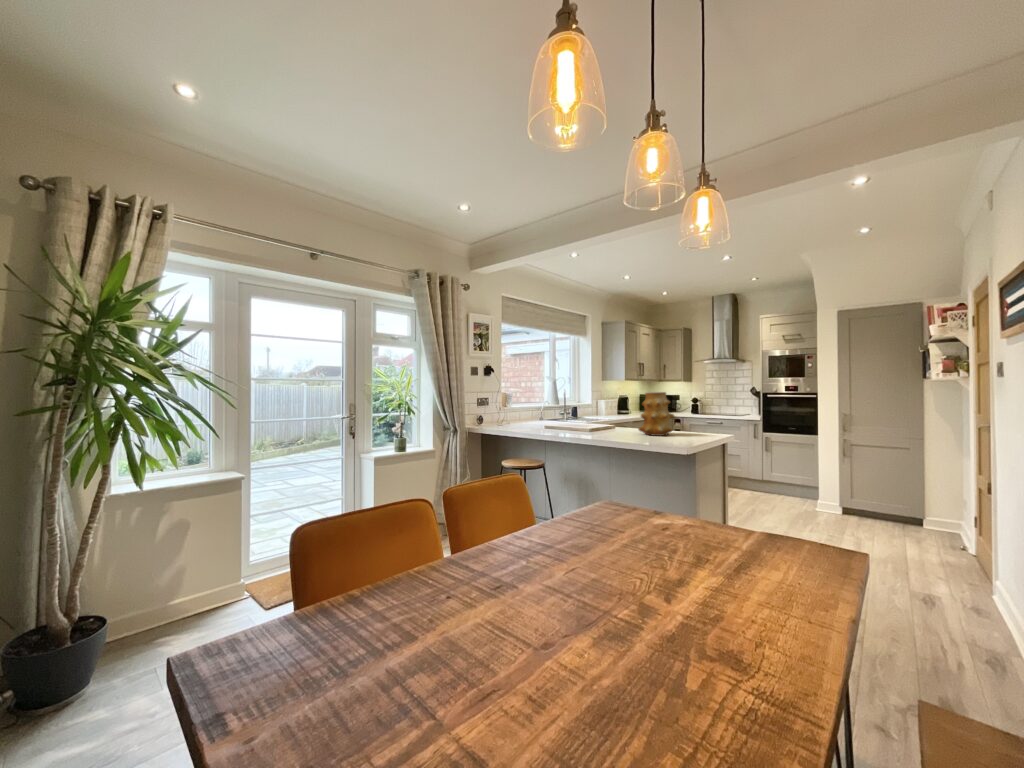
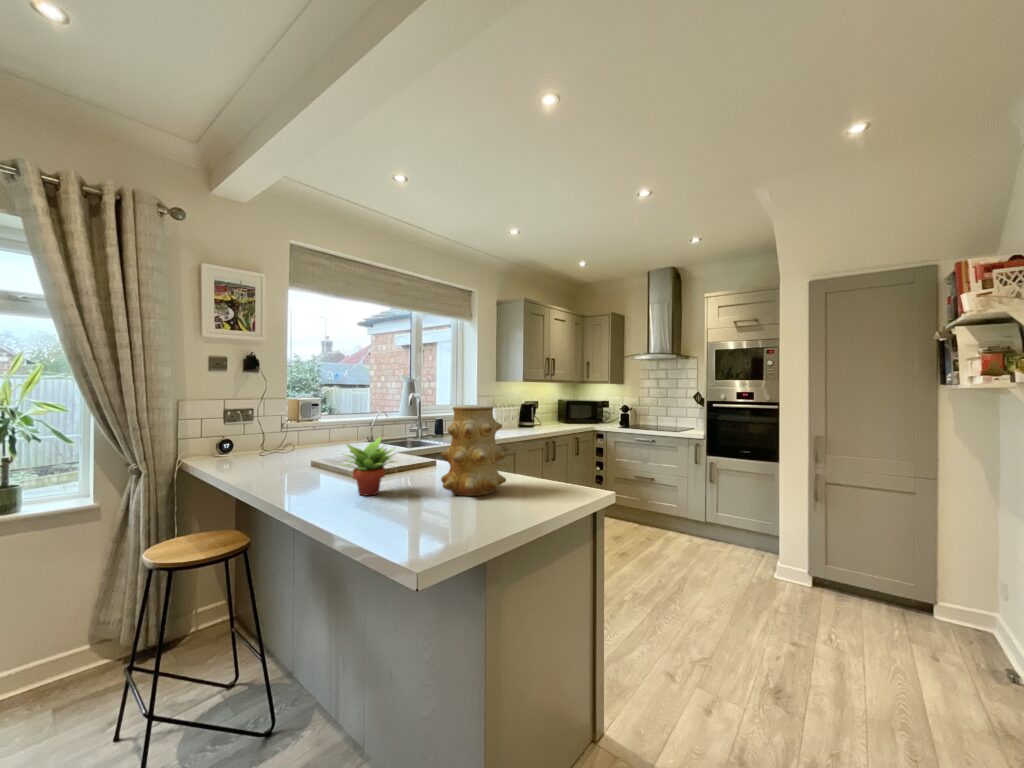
succulent plant: none [593,408,621,436] -> present [342,436,395,496]

